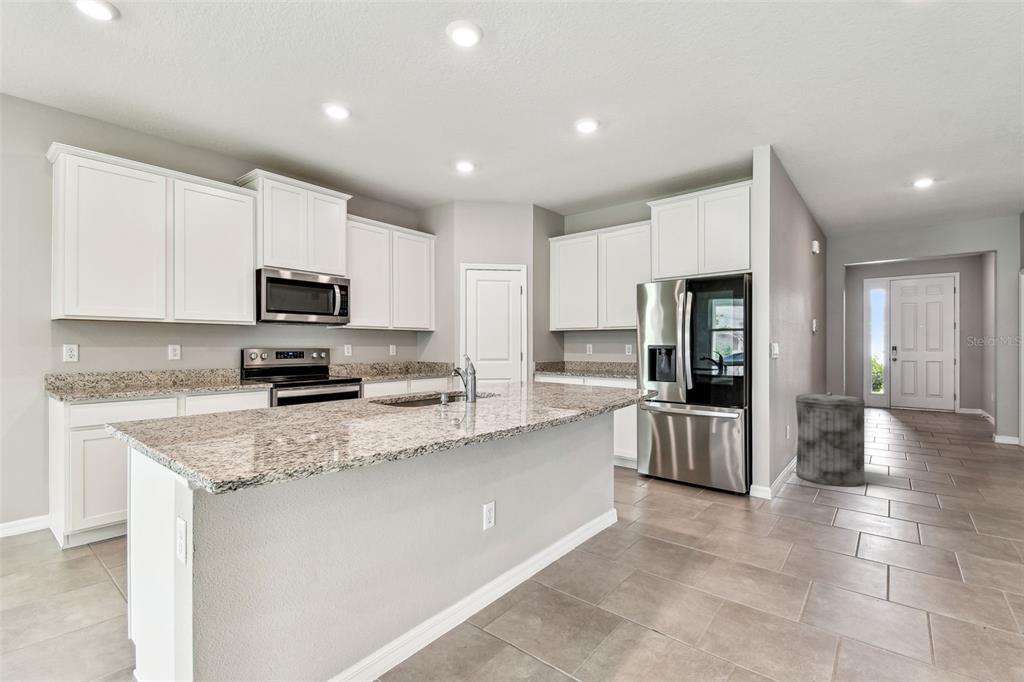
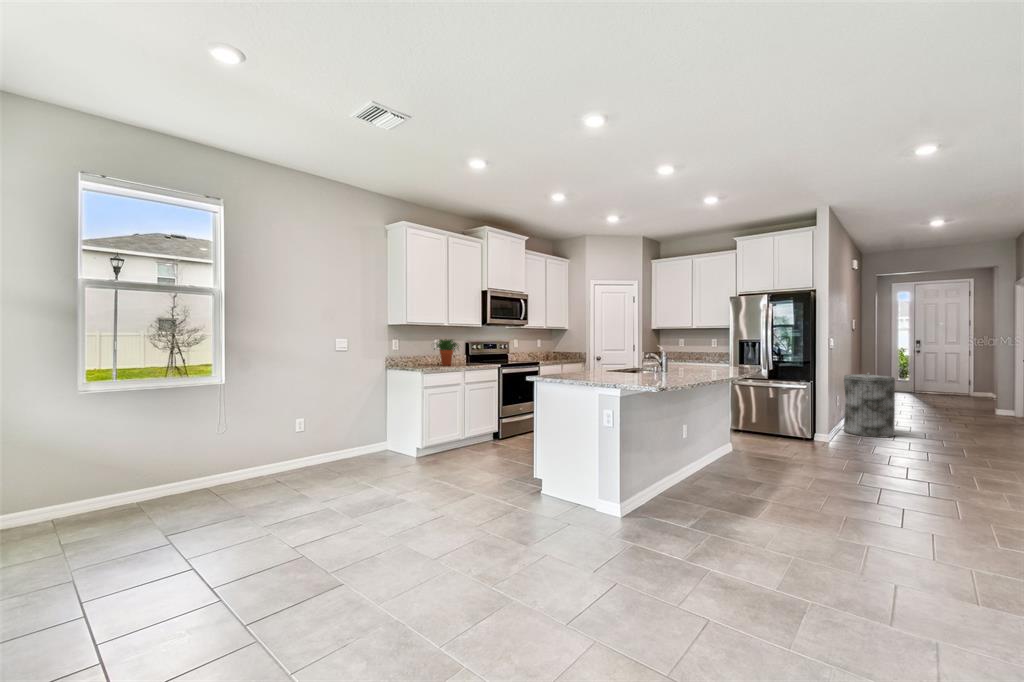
potted plant: none [155,343,214,386] -> present [434,339,459,365]

